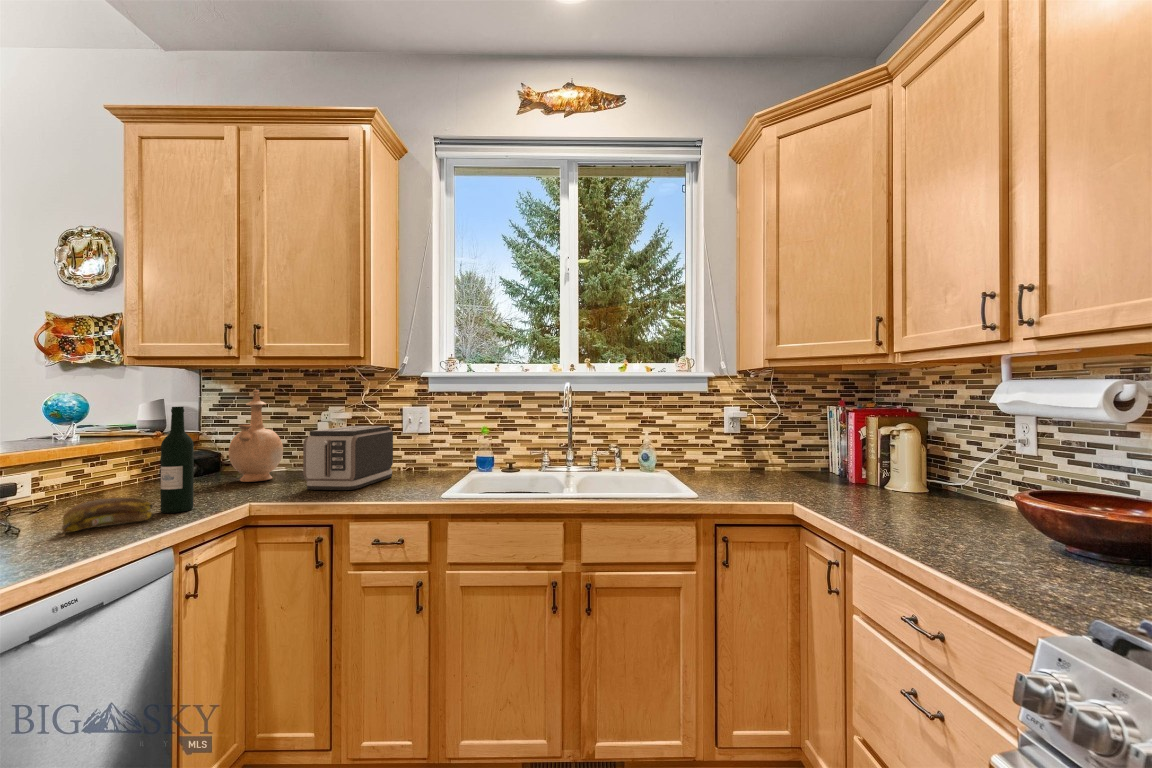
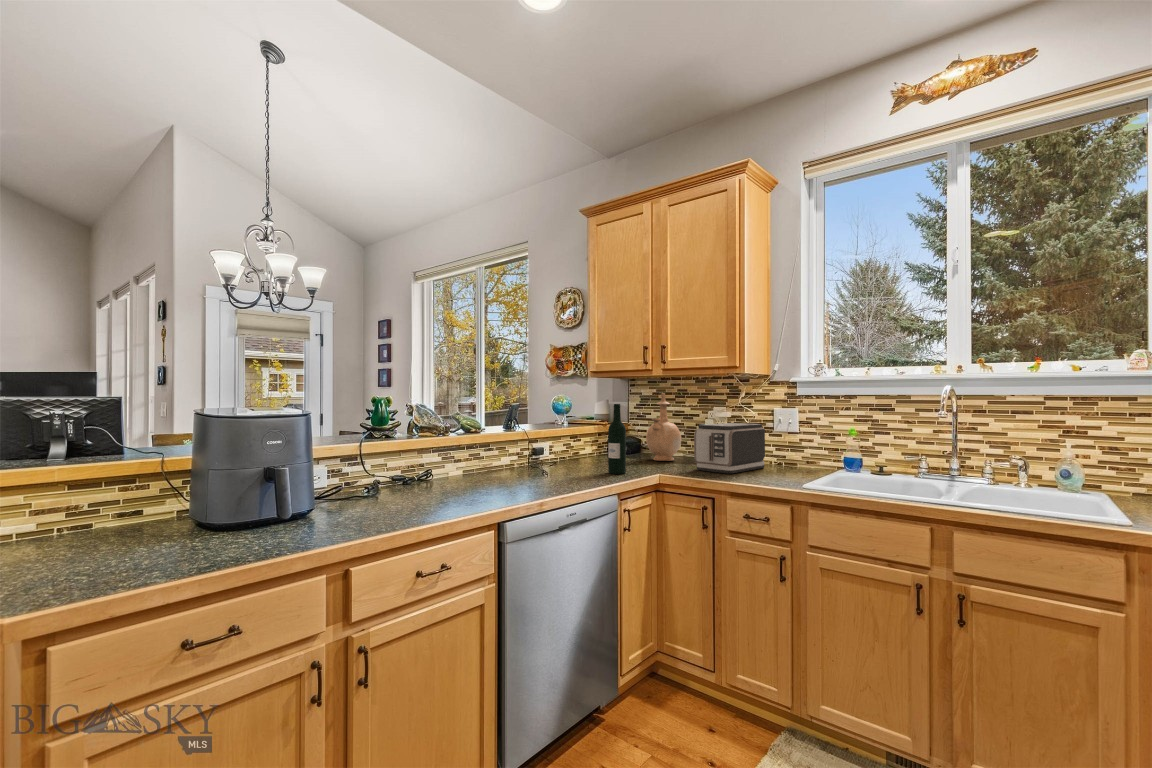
banana: present [56,498,153,537] -> none [561,460,605,479]

